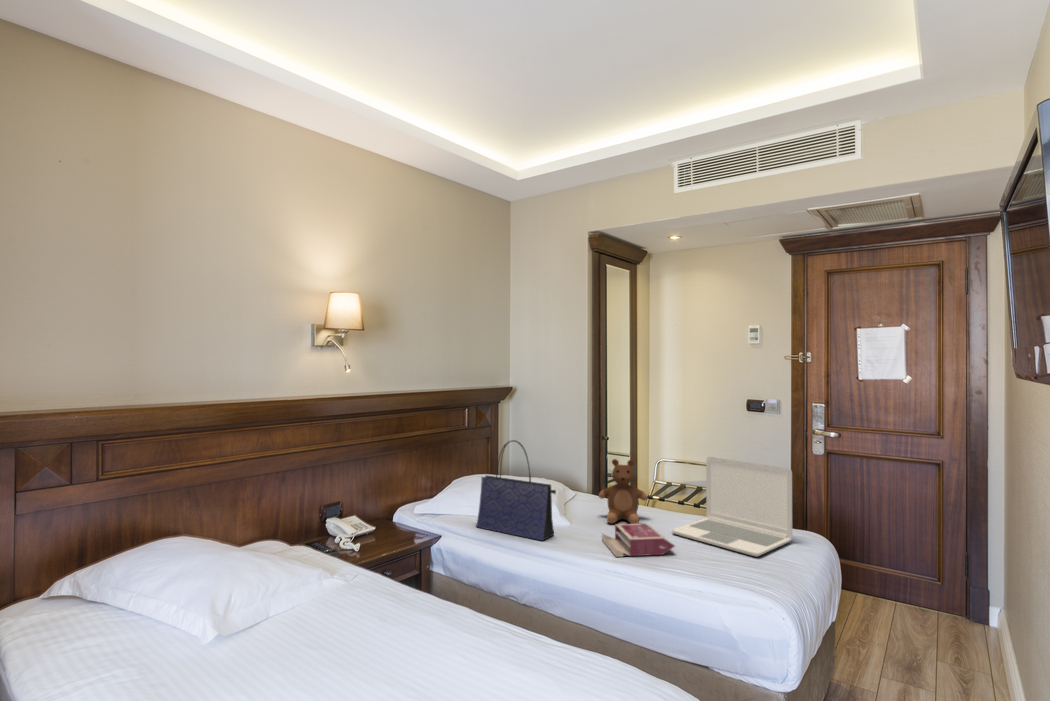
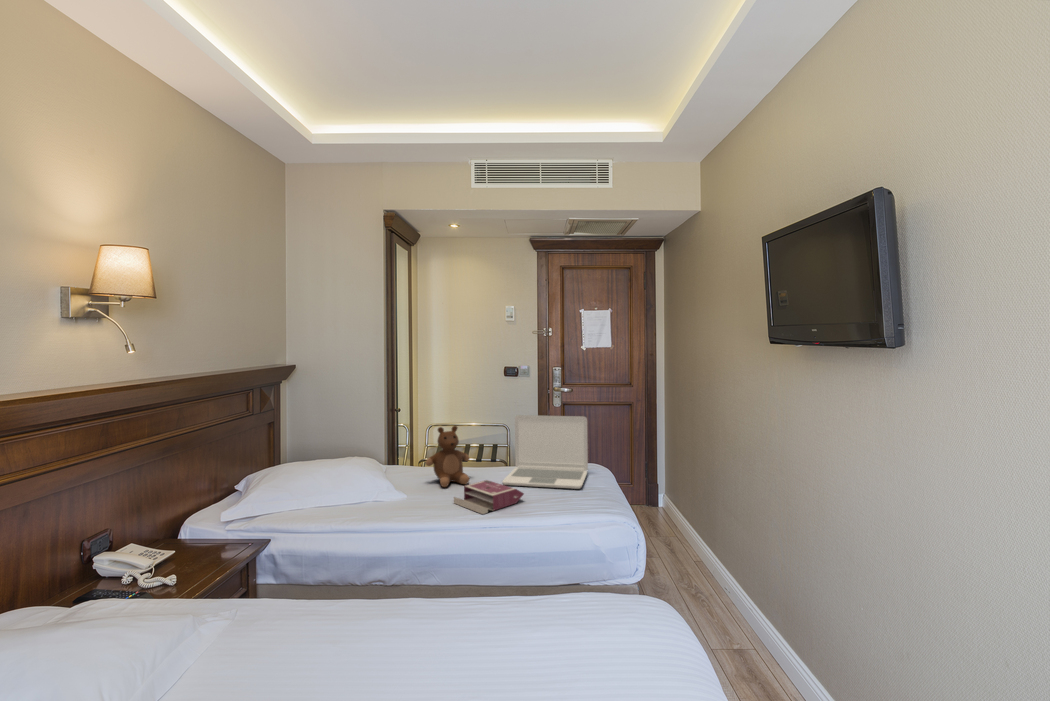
tote bag: present [477,440,556,541] -> none [314,419,411,519]

